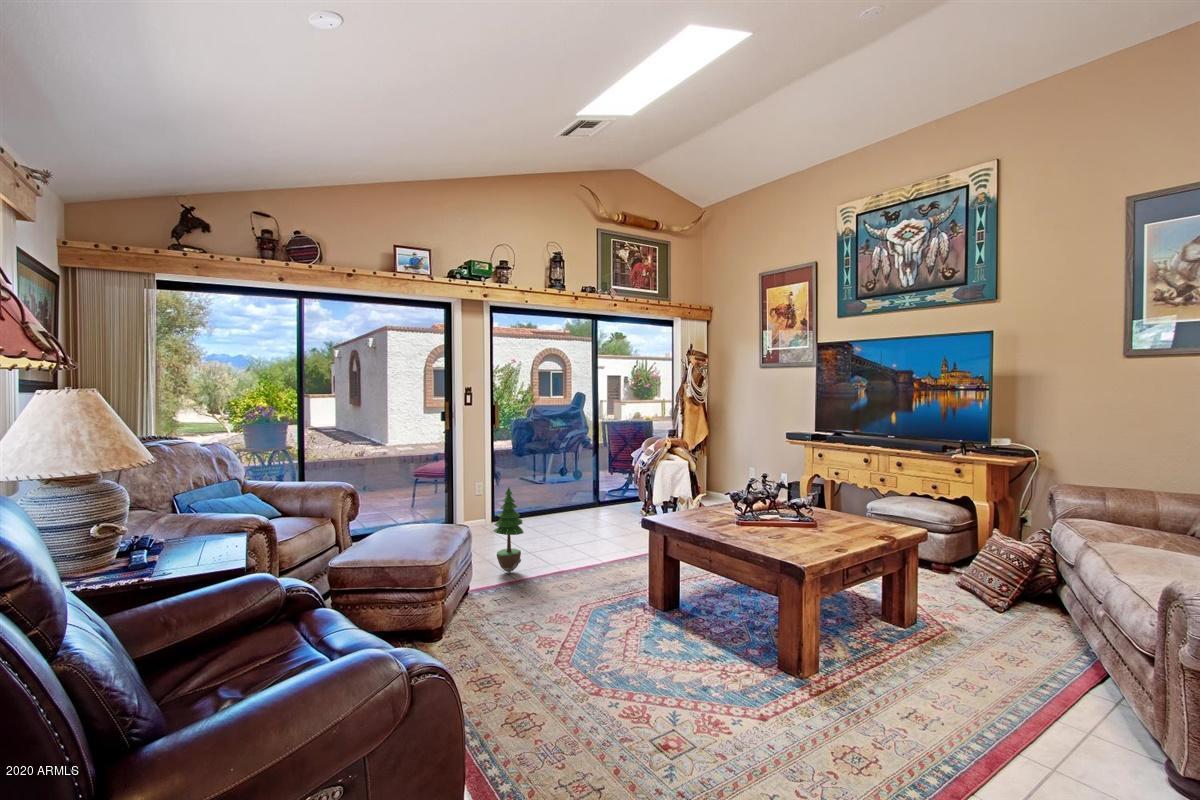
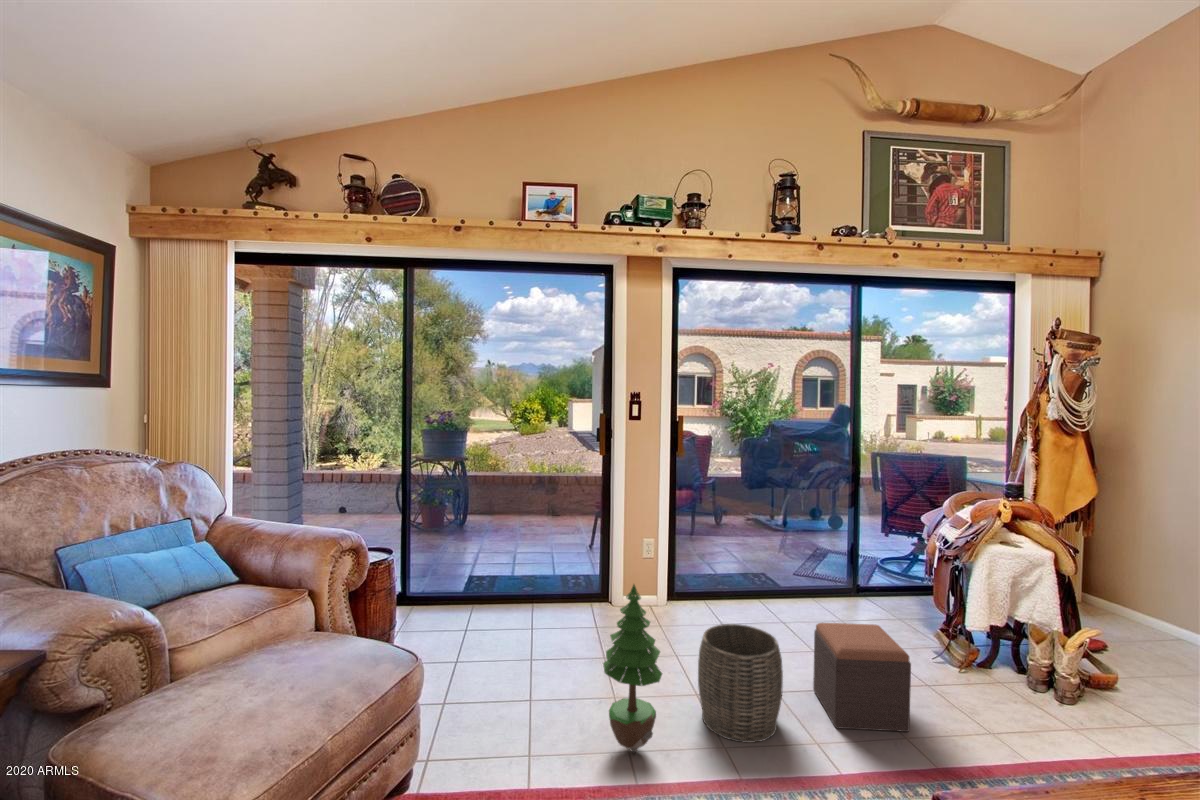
footstool: none [586,503,631,551] -> present [813,623,911,732]
woven basket: none [534,510,576,562] -> present [698,624,783,743]

